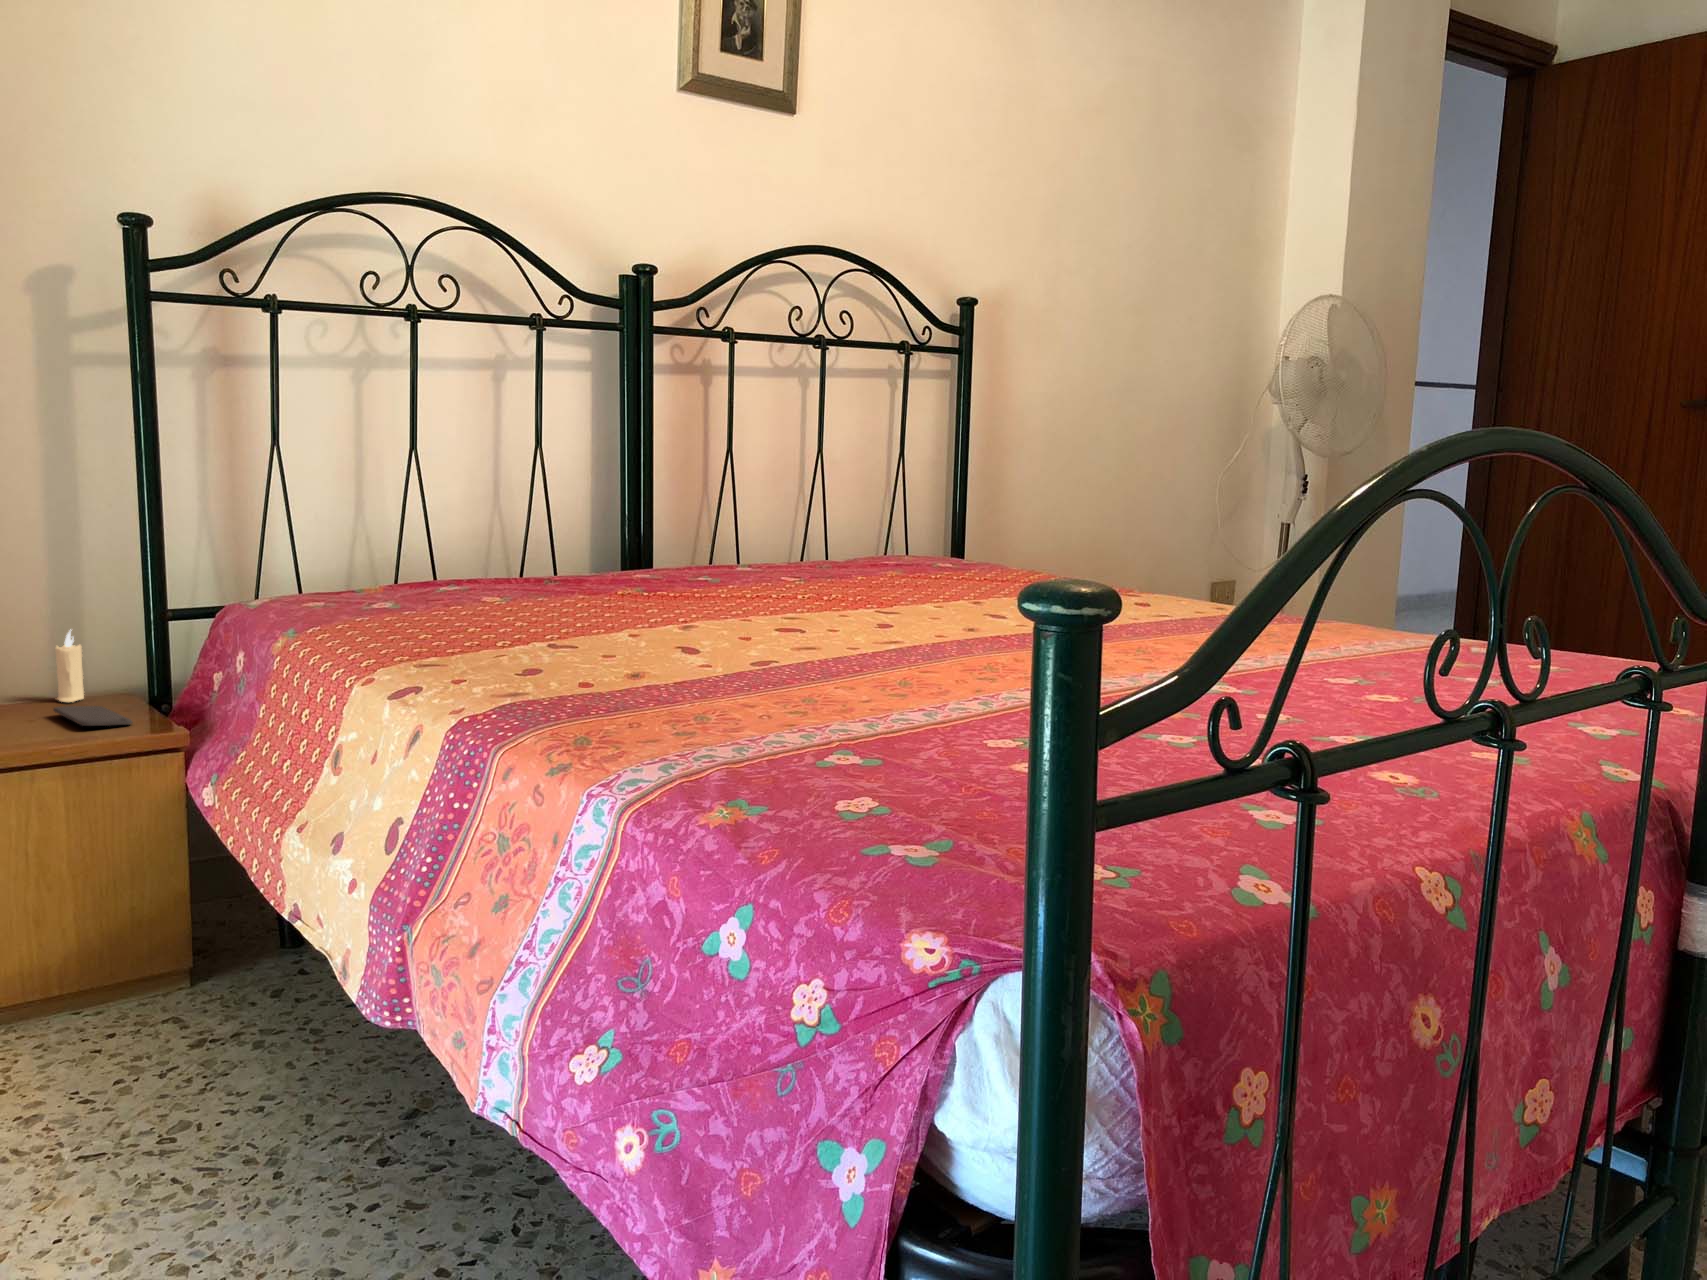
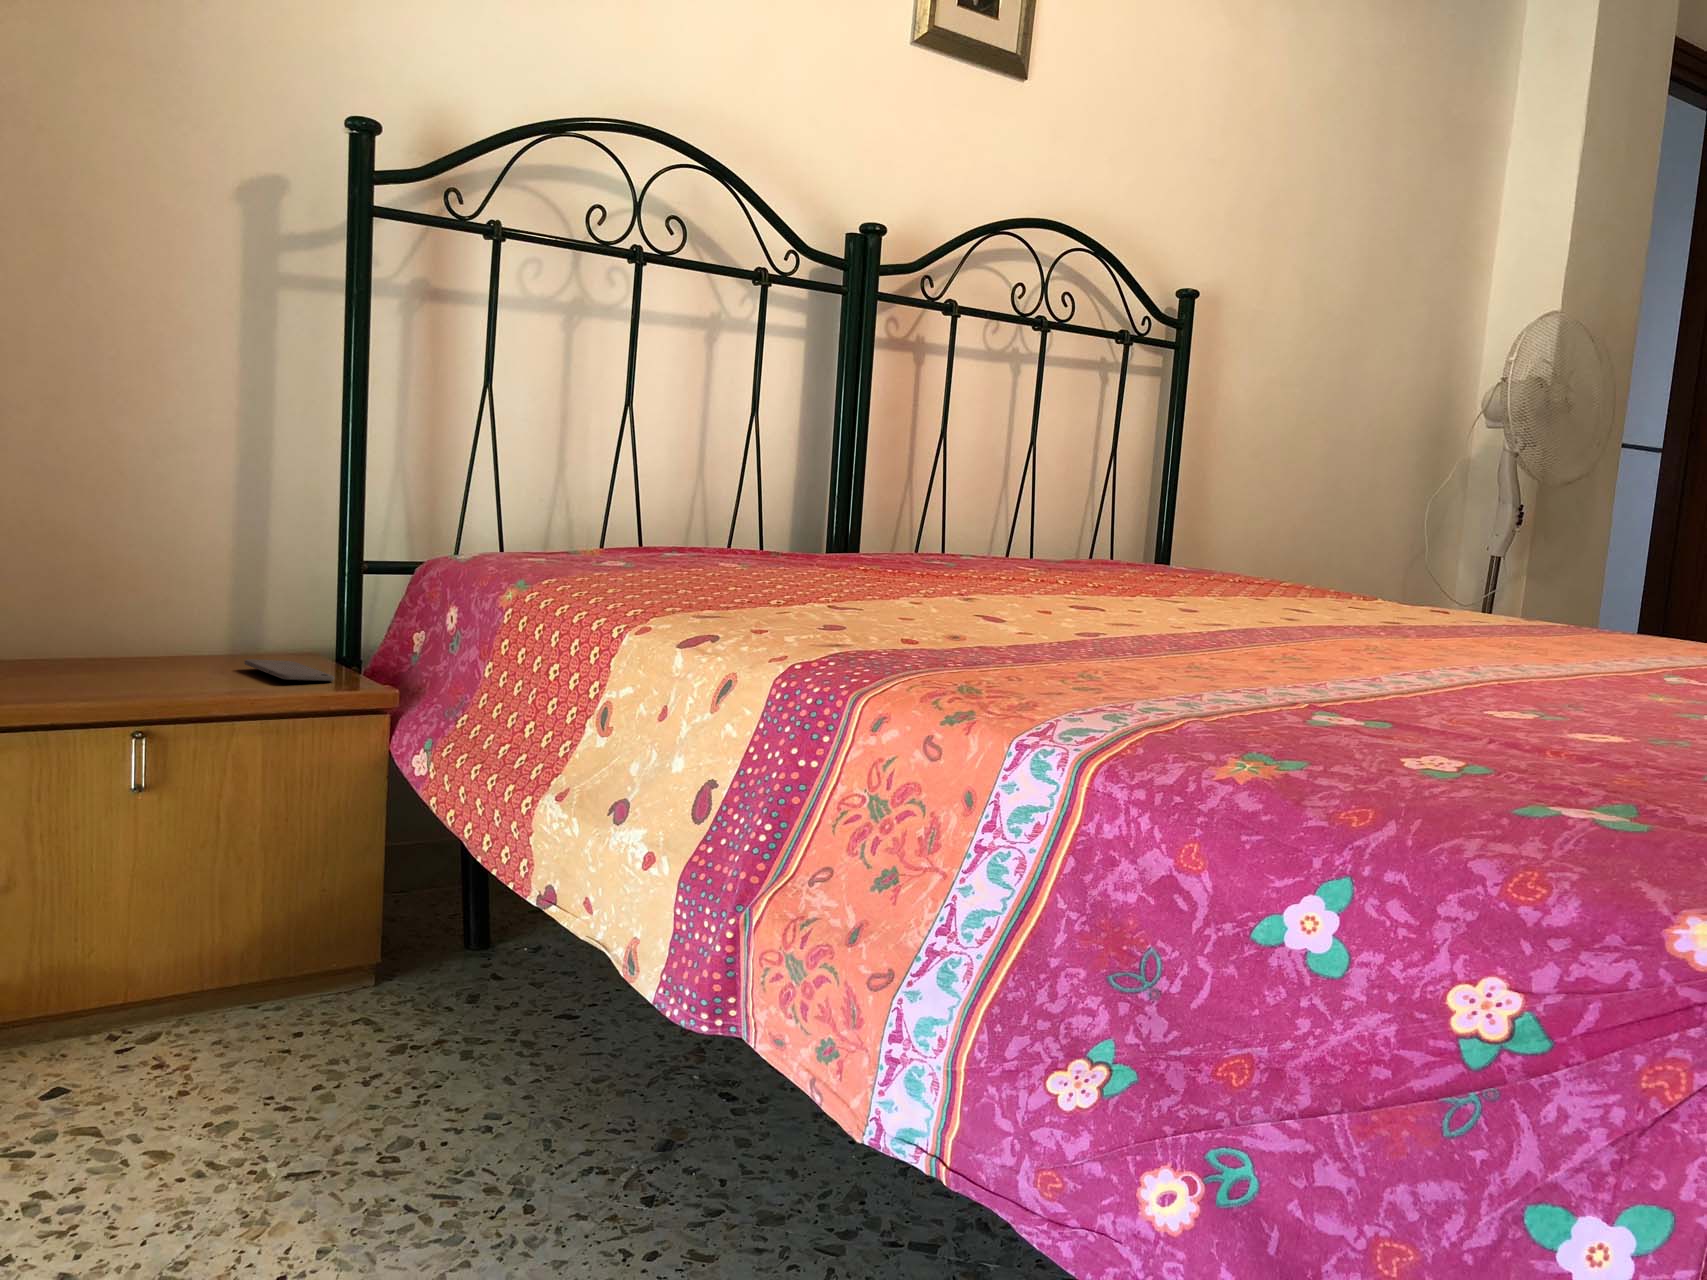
candle: present [56,631,84,702] -> none [239,575,270,658]

